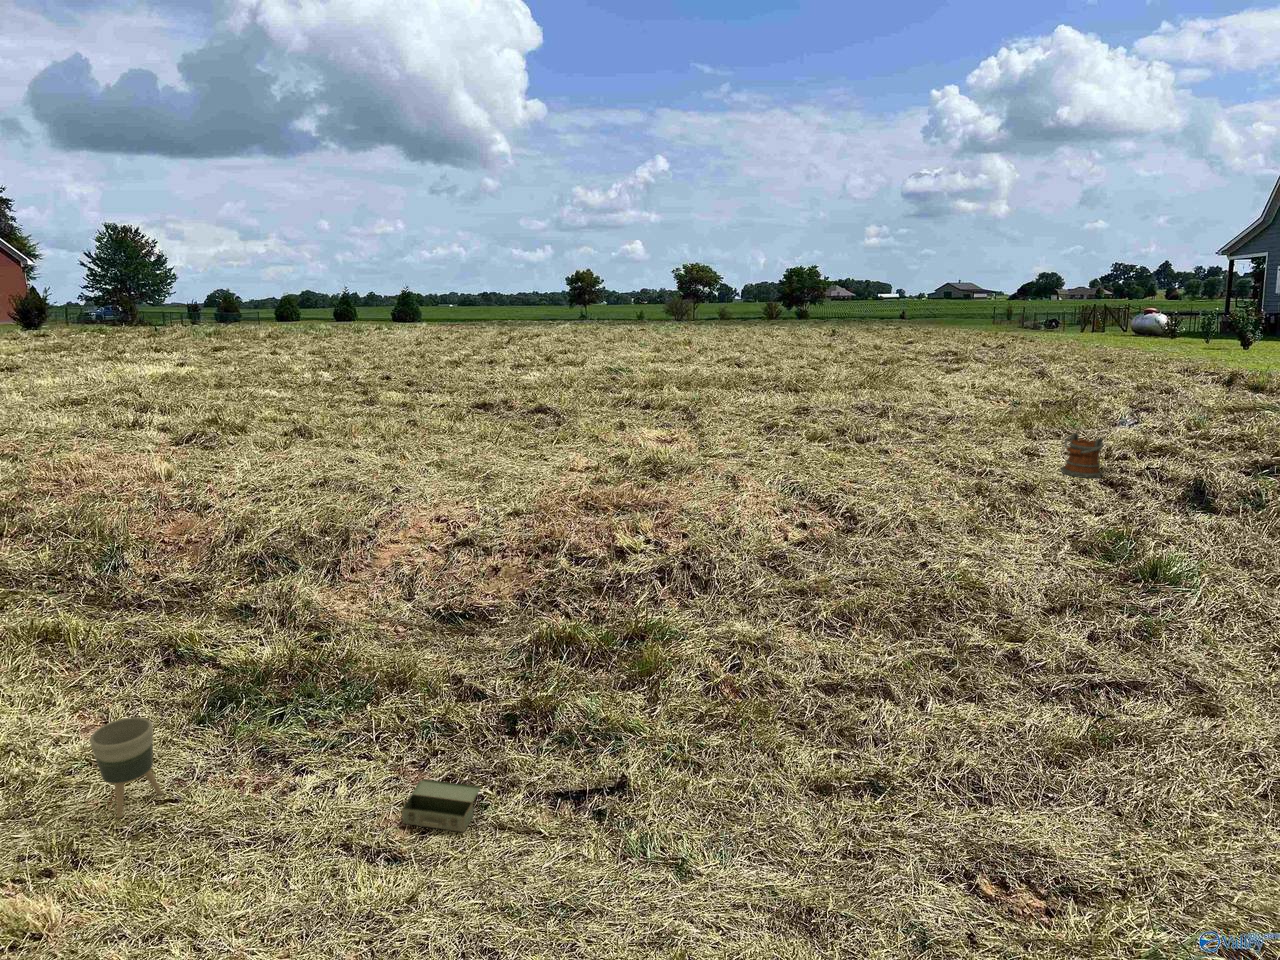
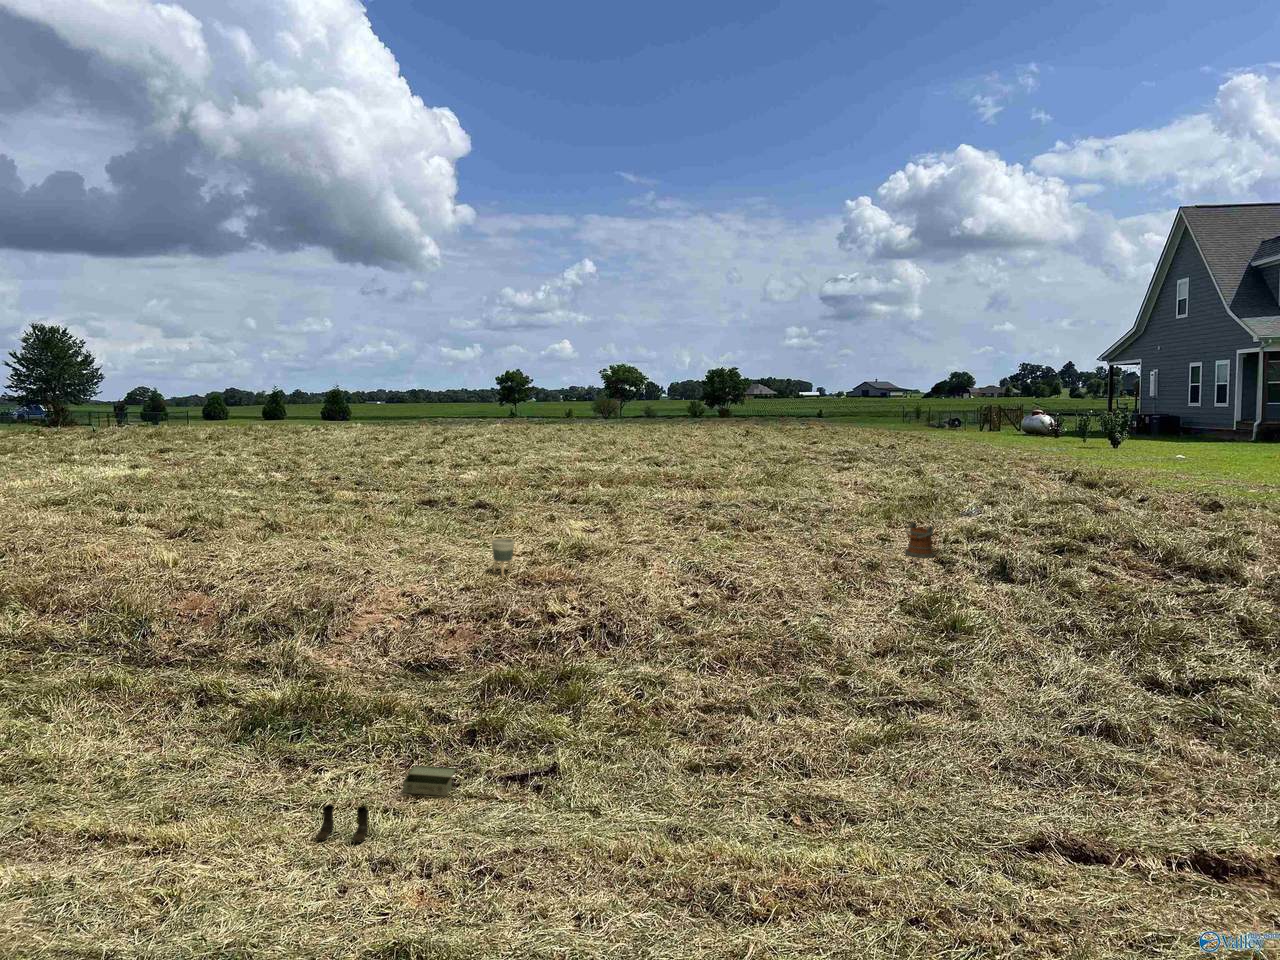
planter: present [90,717,162,818] -> present [492,539,514,577]
boots: none [254,863,336,931] -> present [316,804,369,843]

